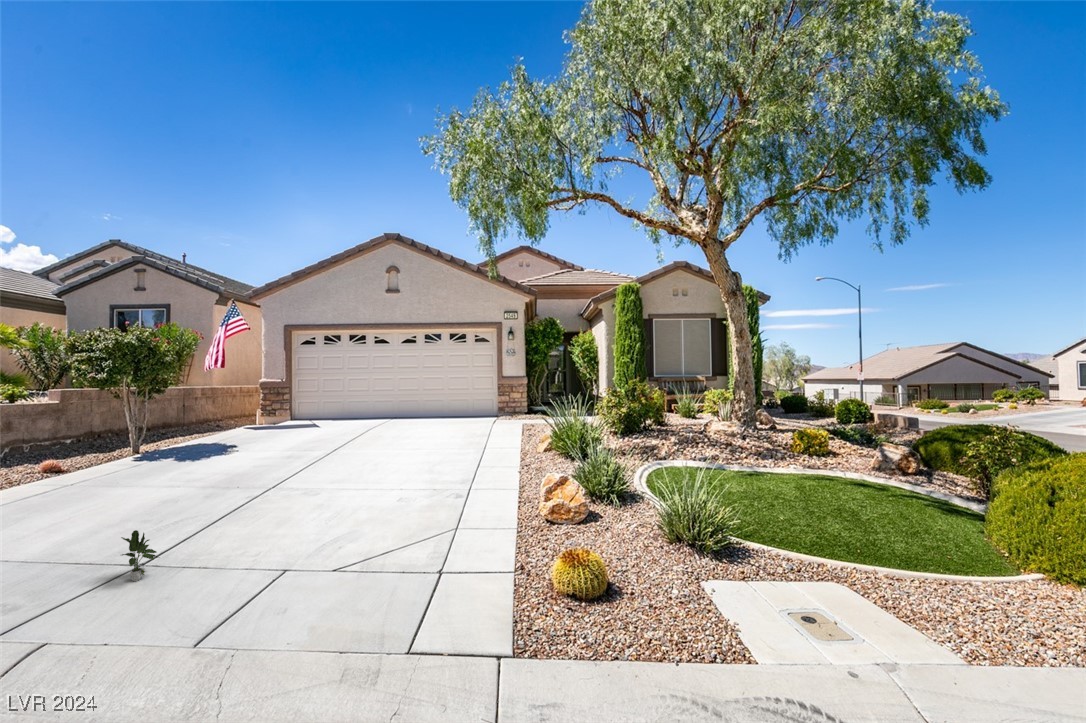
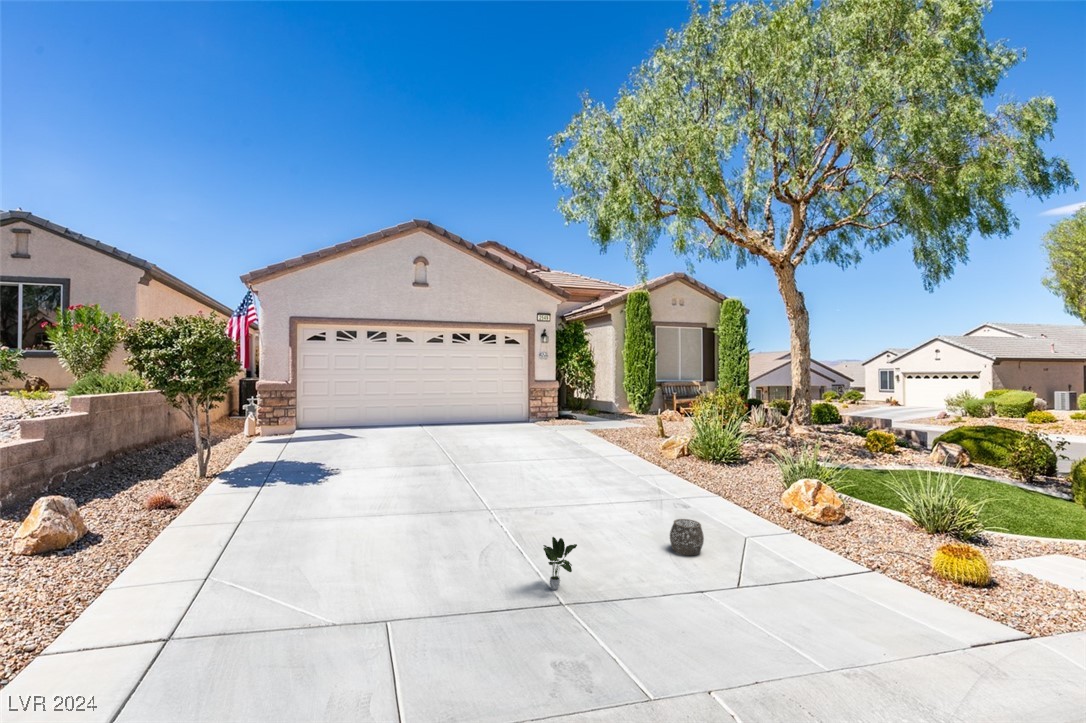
woven basket: none [323,522,360,561] -> present [670,519,704,555]

